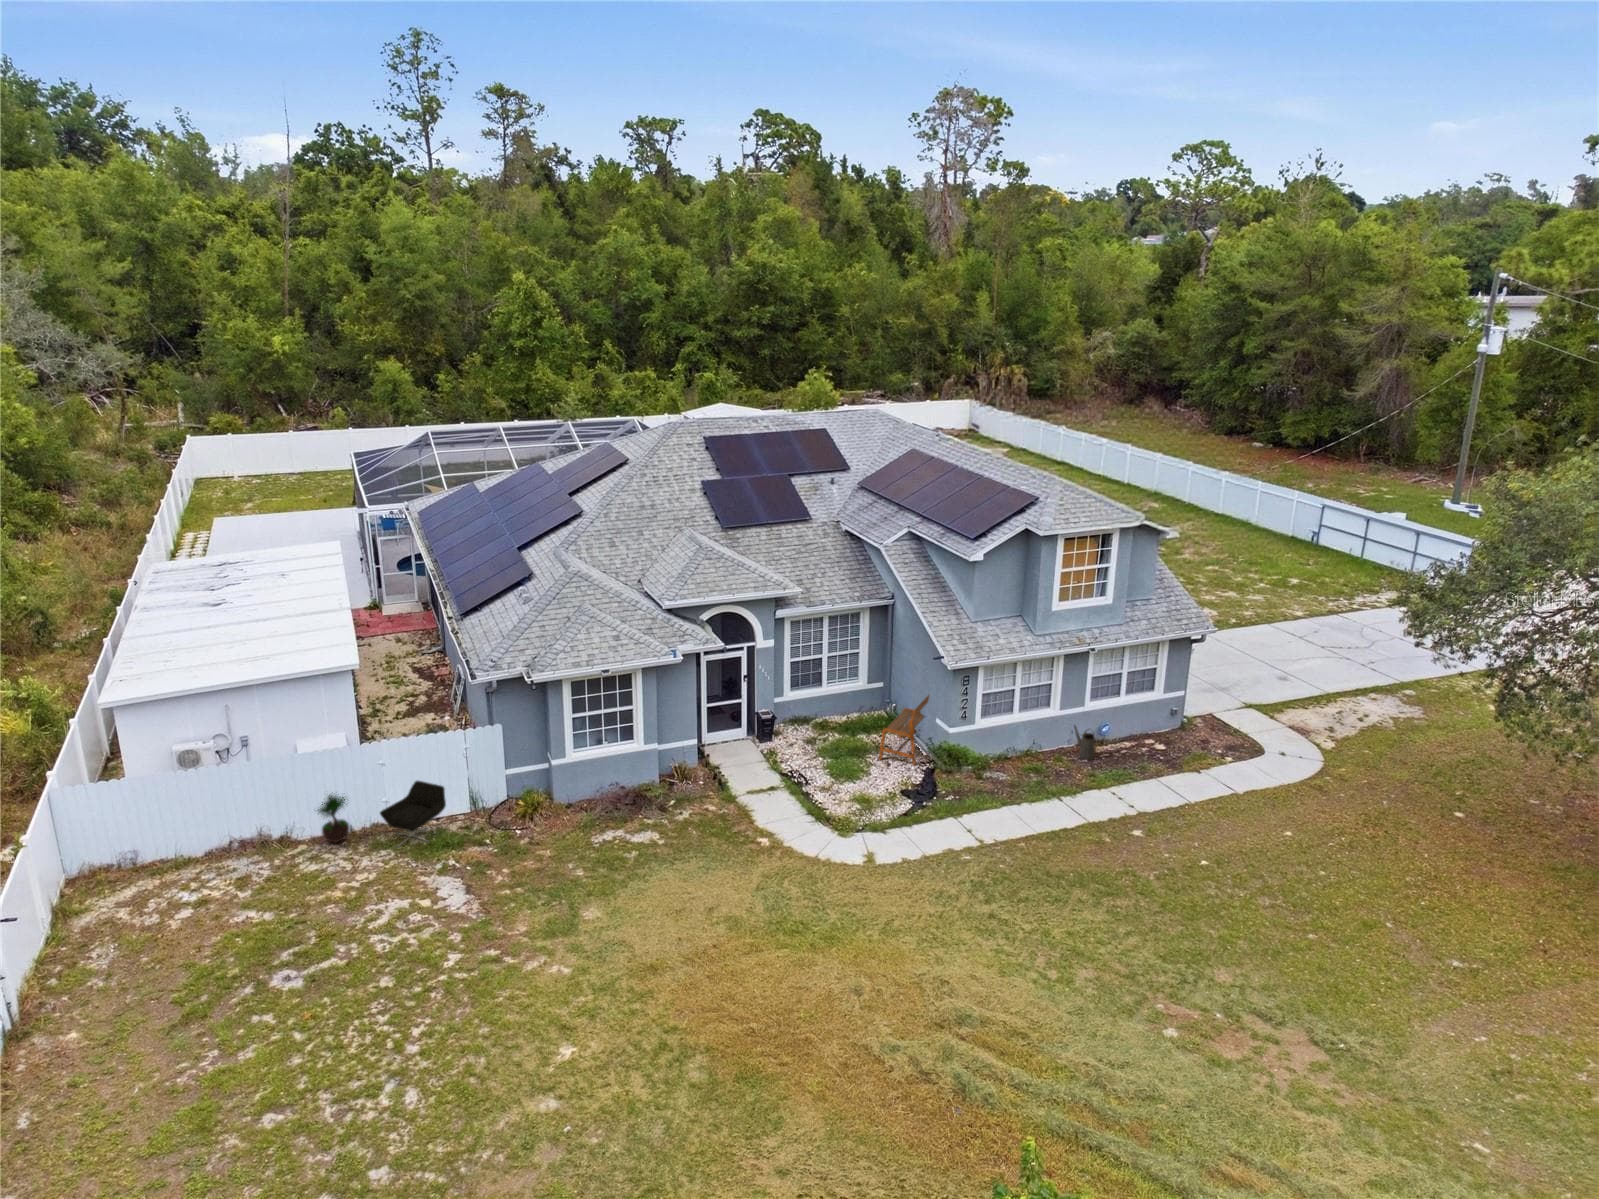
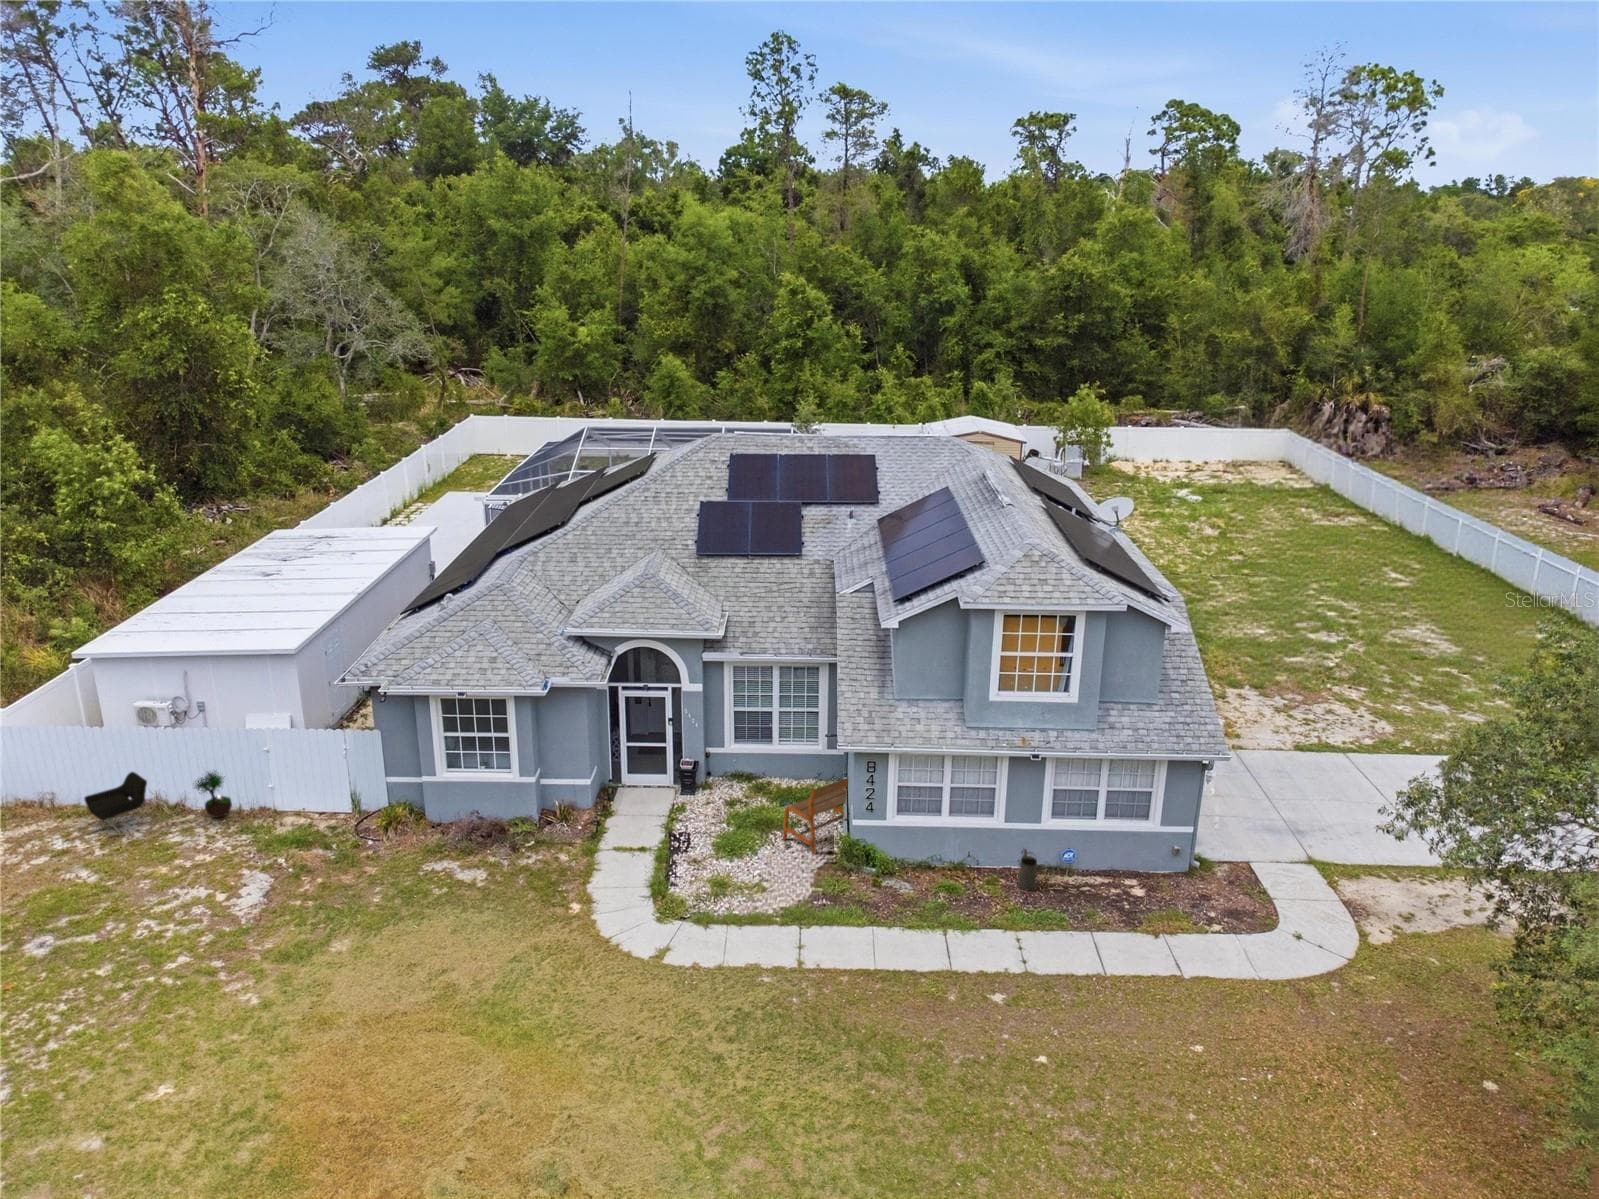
lounge chair: present [380,781,446,847] -> present [84,772,147,834]

